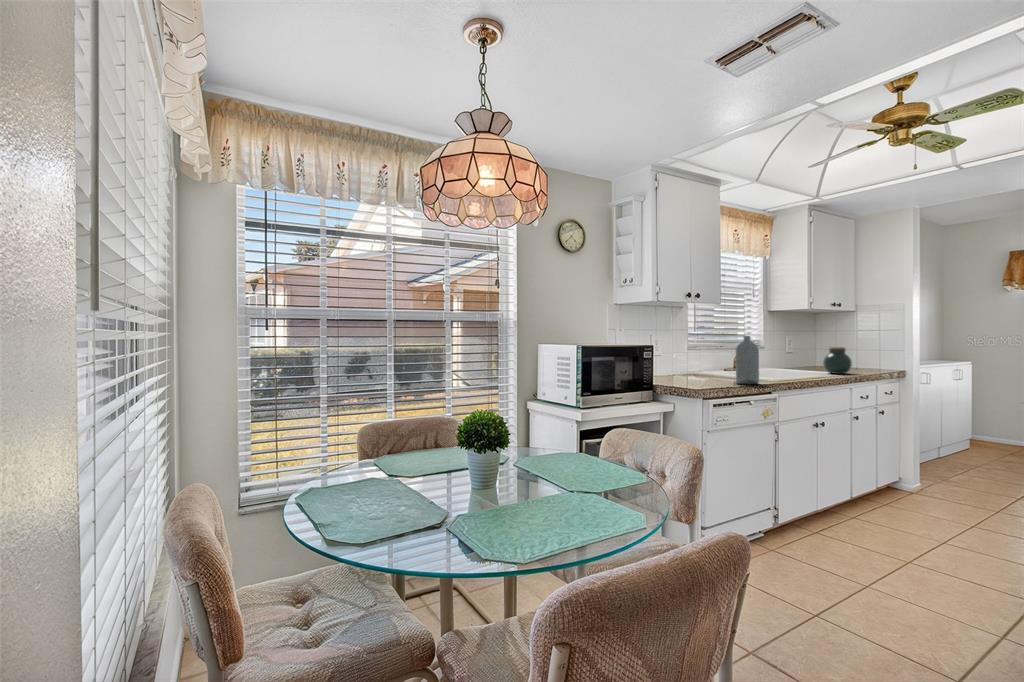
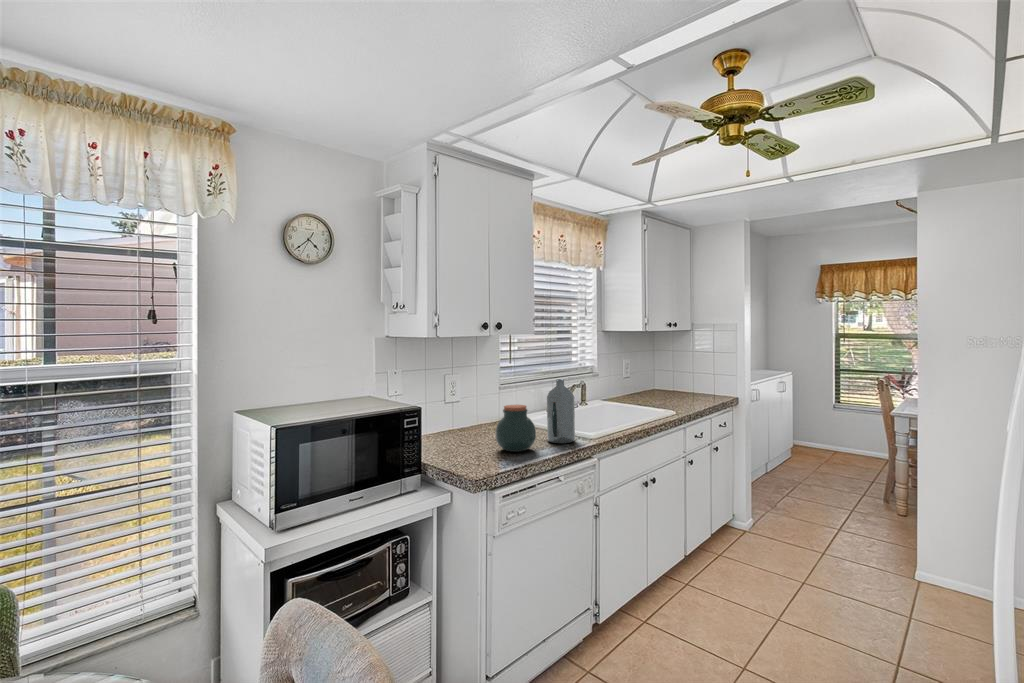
jar: present [823,347,852,374] -> present [495,405,536,452]

